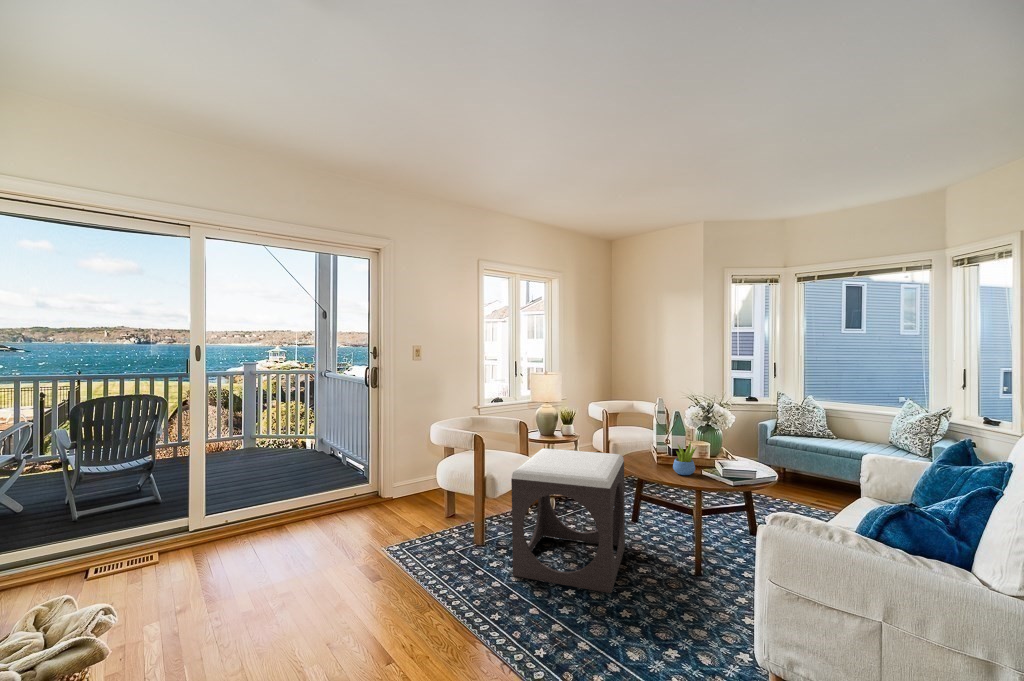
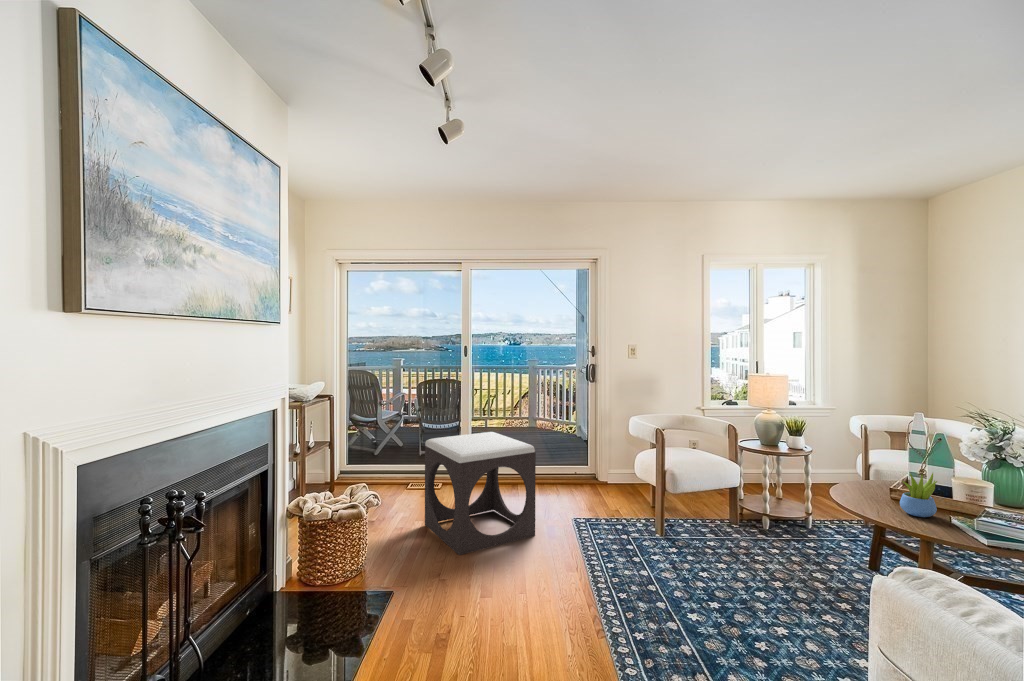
footstool: present [511,448,625,593] -> present [425,432,536,555]

